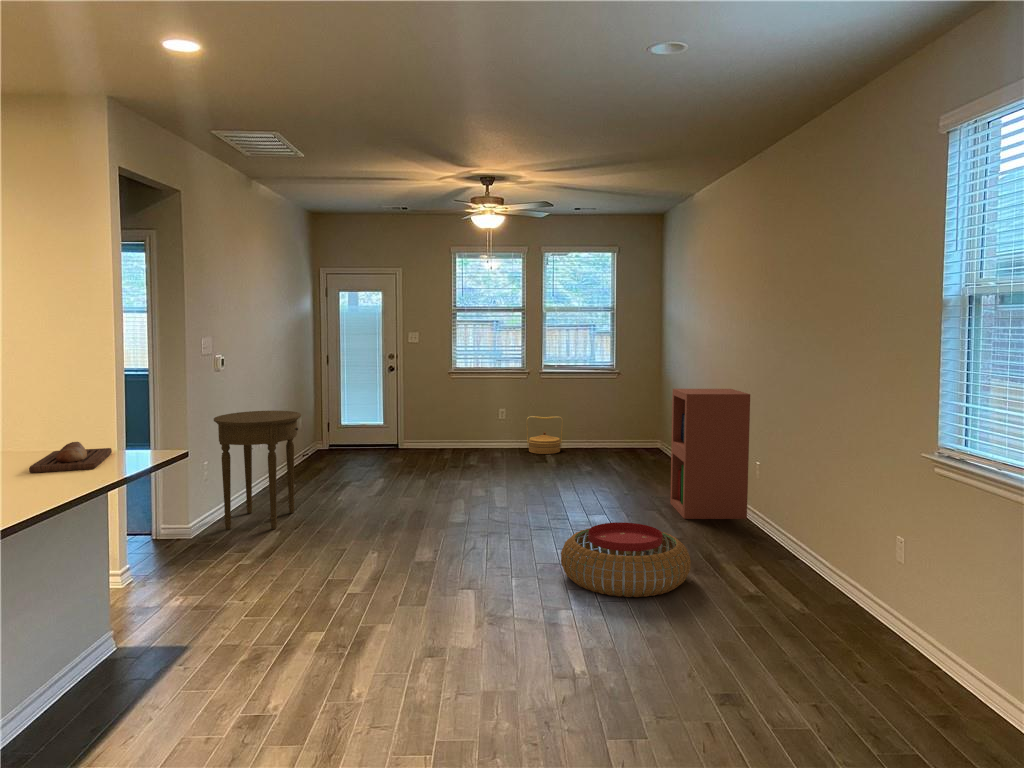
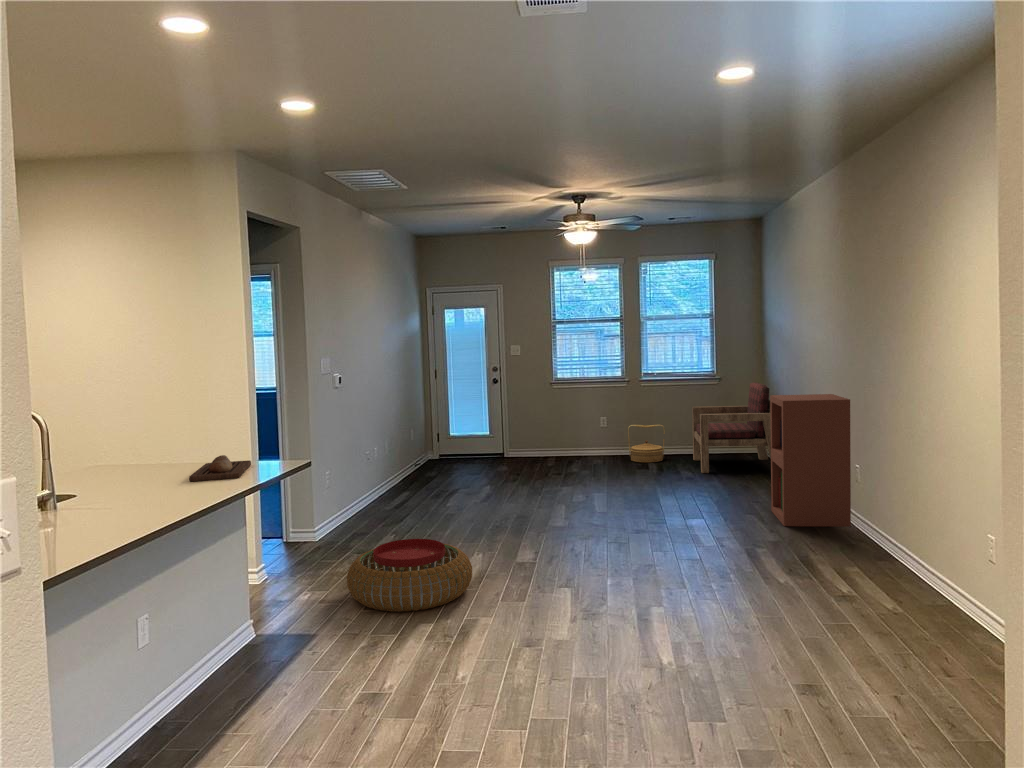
armchair: none [590,377,677,465] -> present [692,382,771,473]
side table: present [214,411,301,530] -> none [332,424,409,534]
pouf: present [561,522,691,597] -> present [347,539,472,612]

